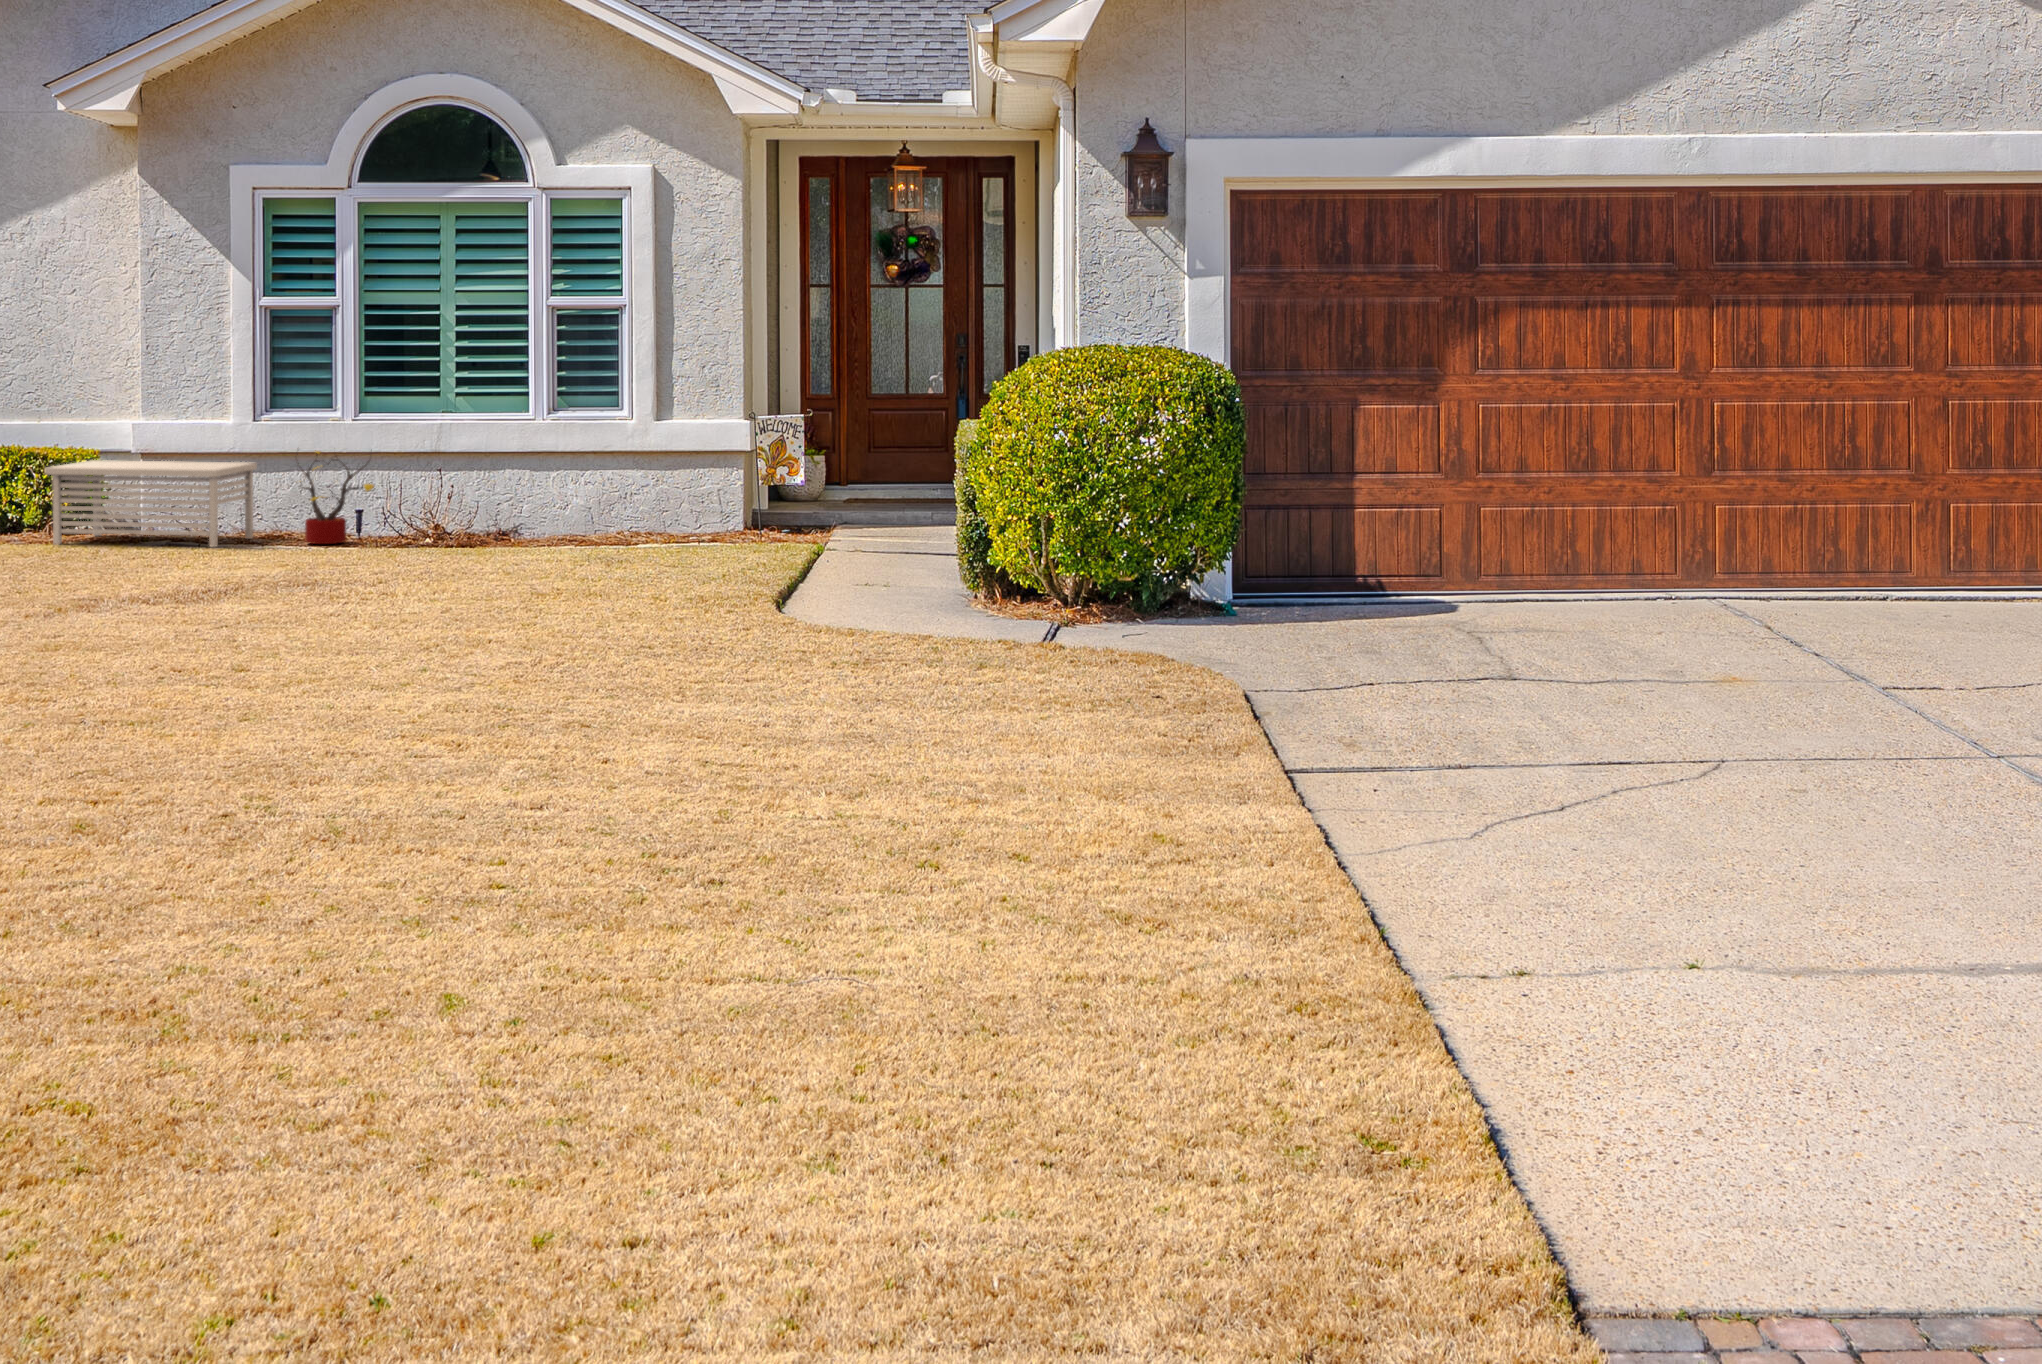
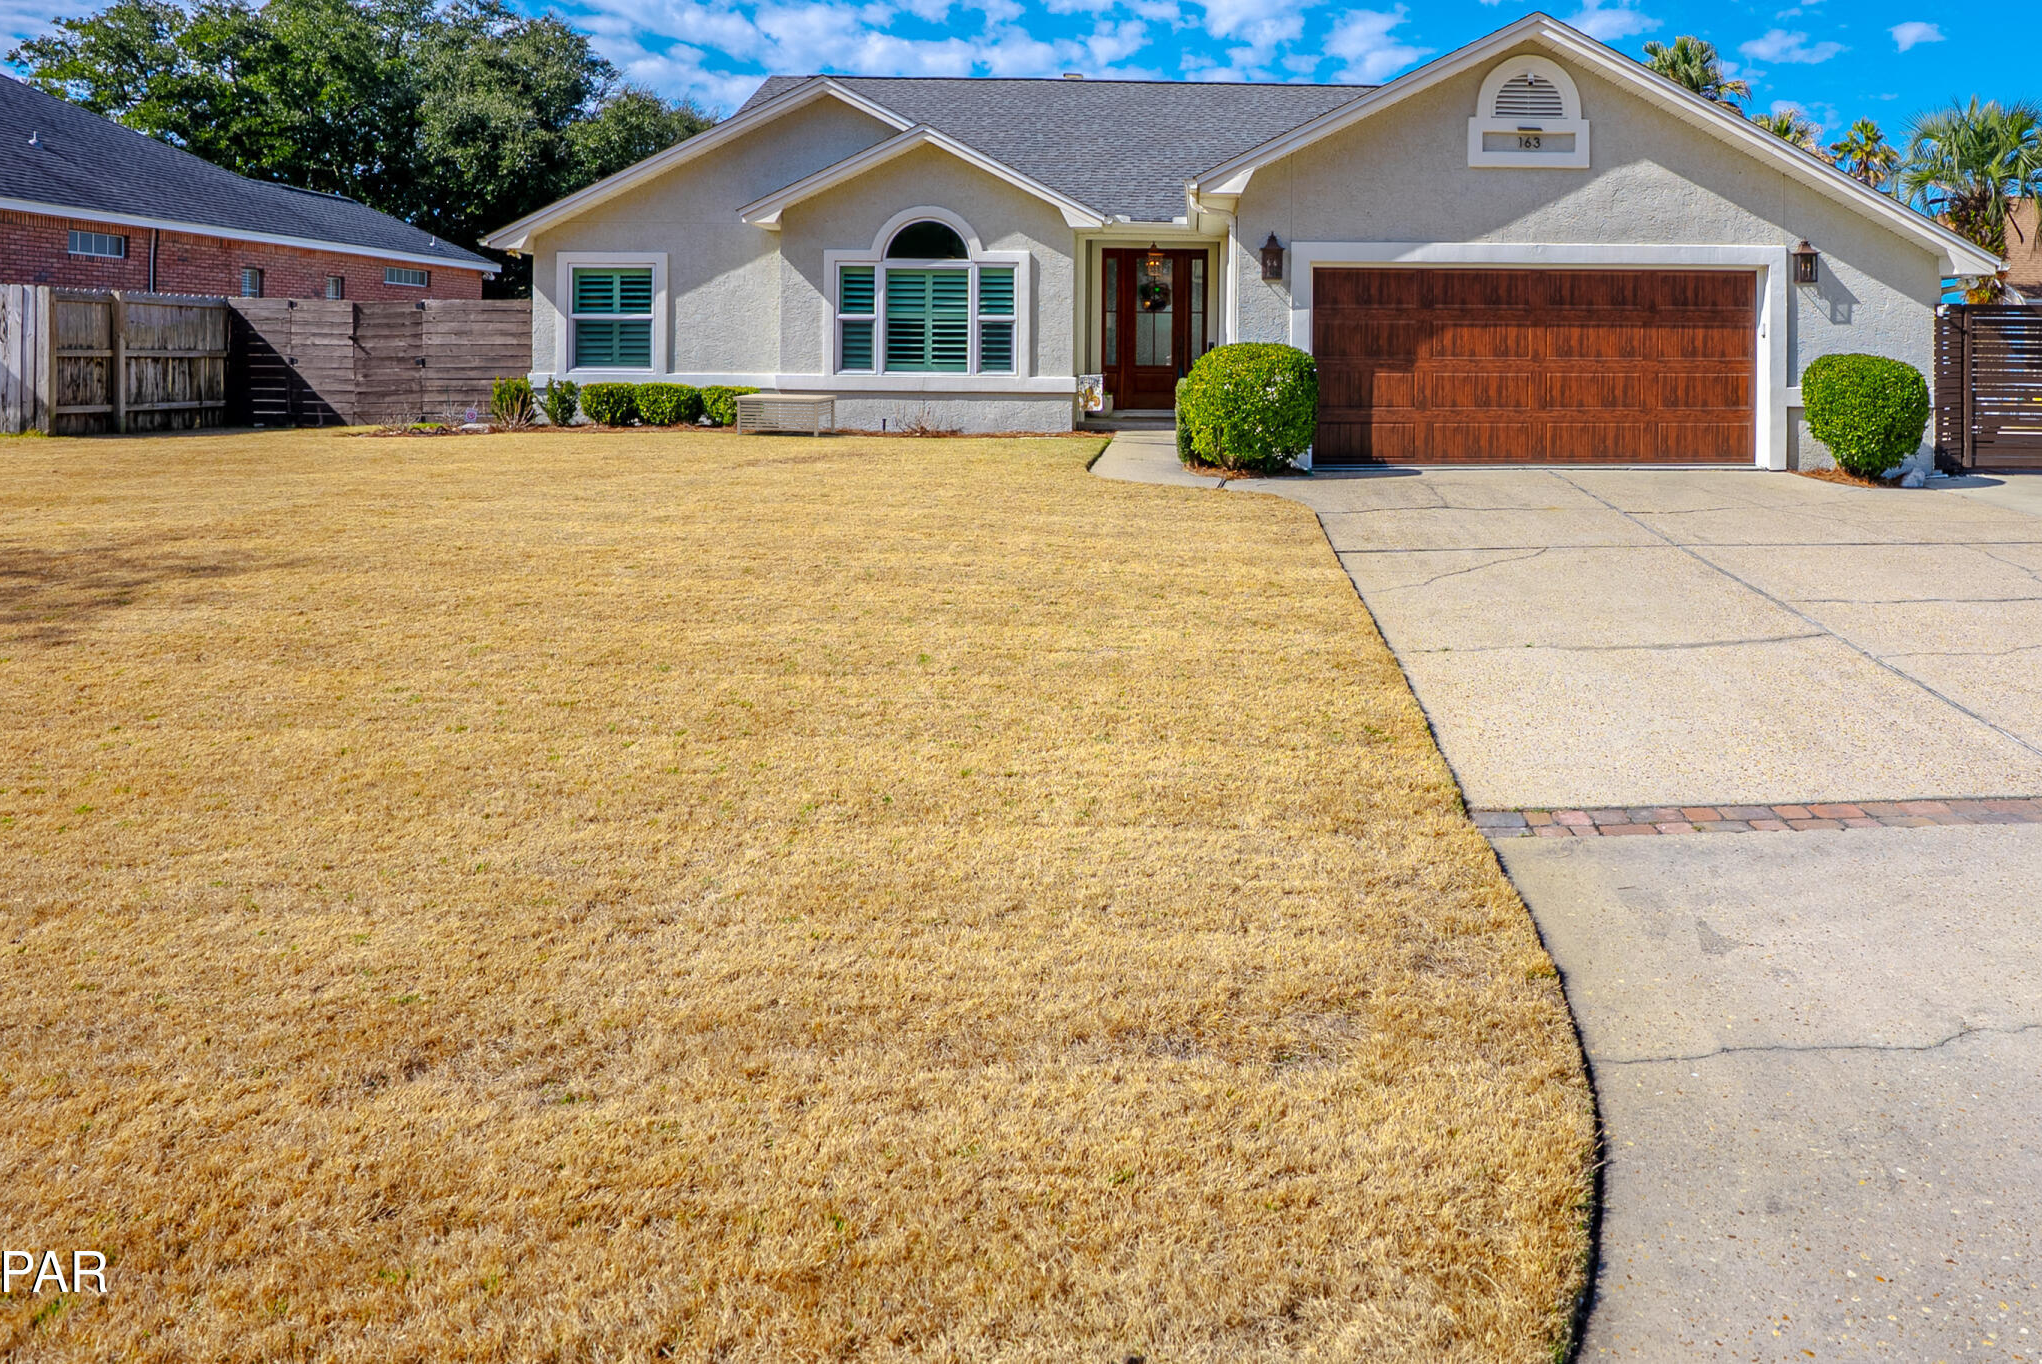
decorative plant: present [301,451,374,544] -> none [856,389,895,436]

